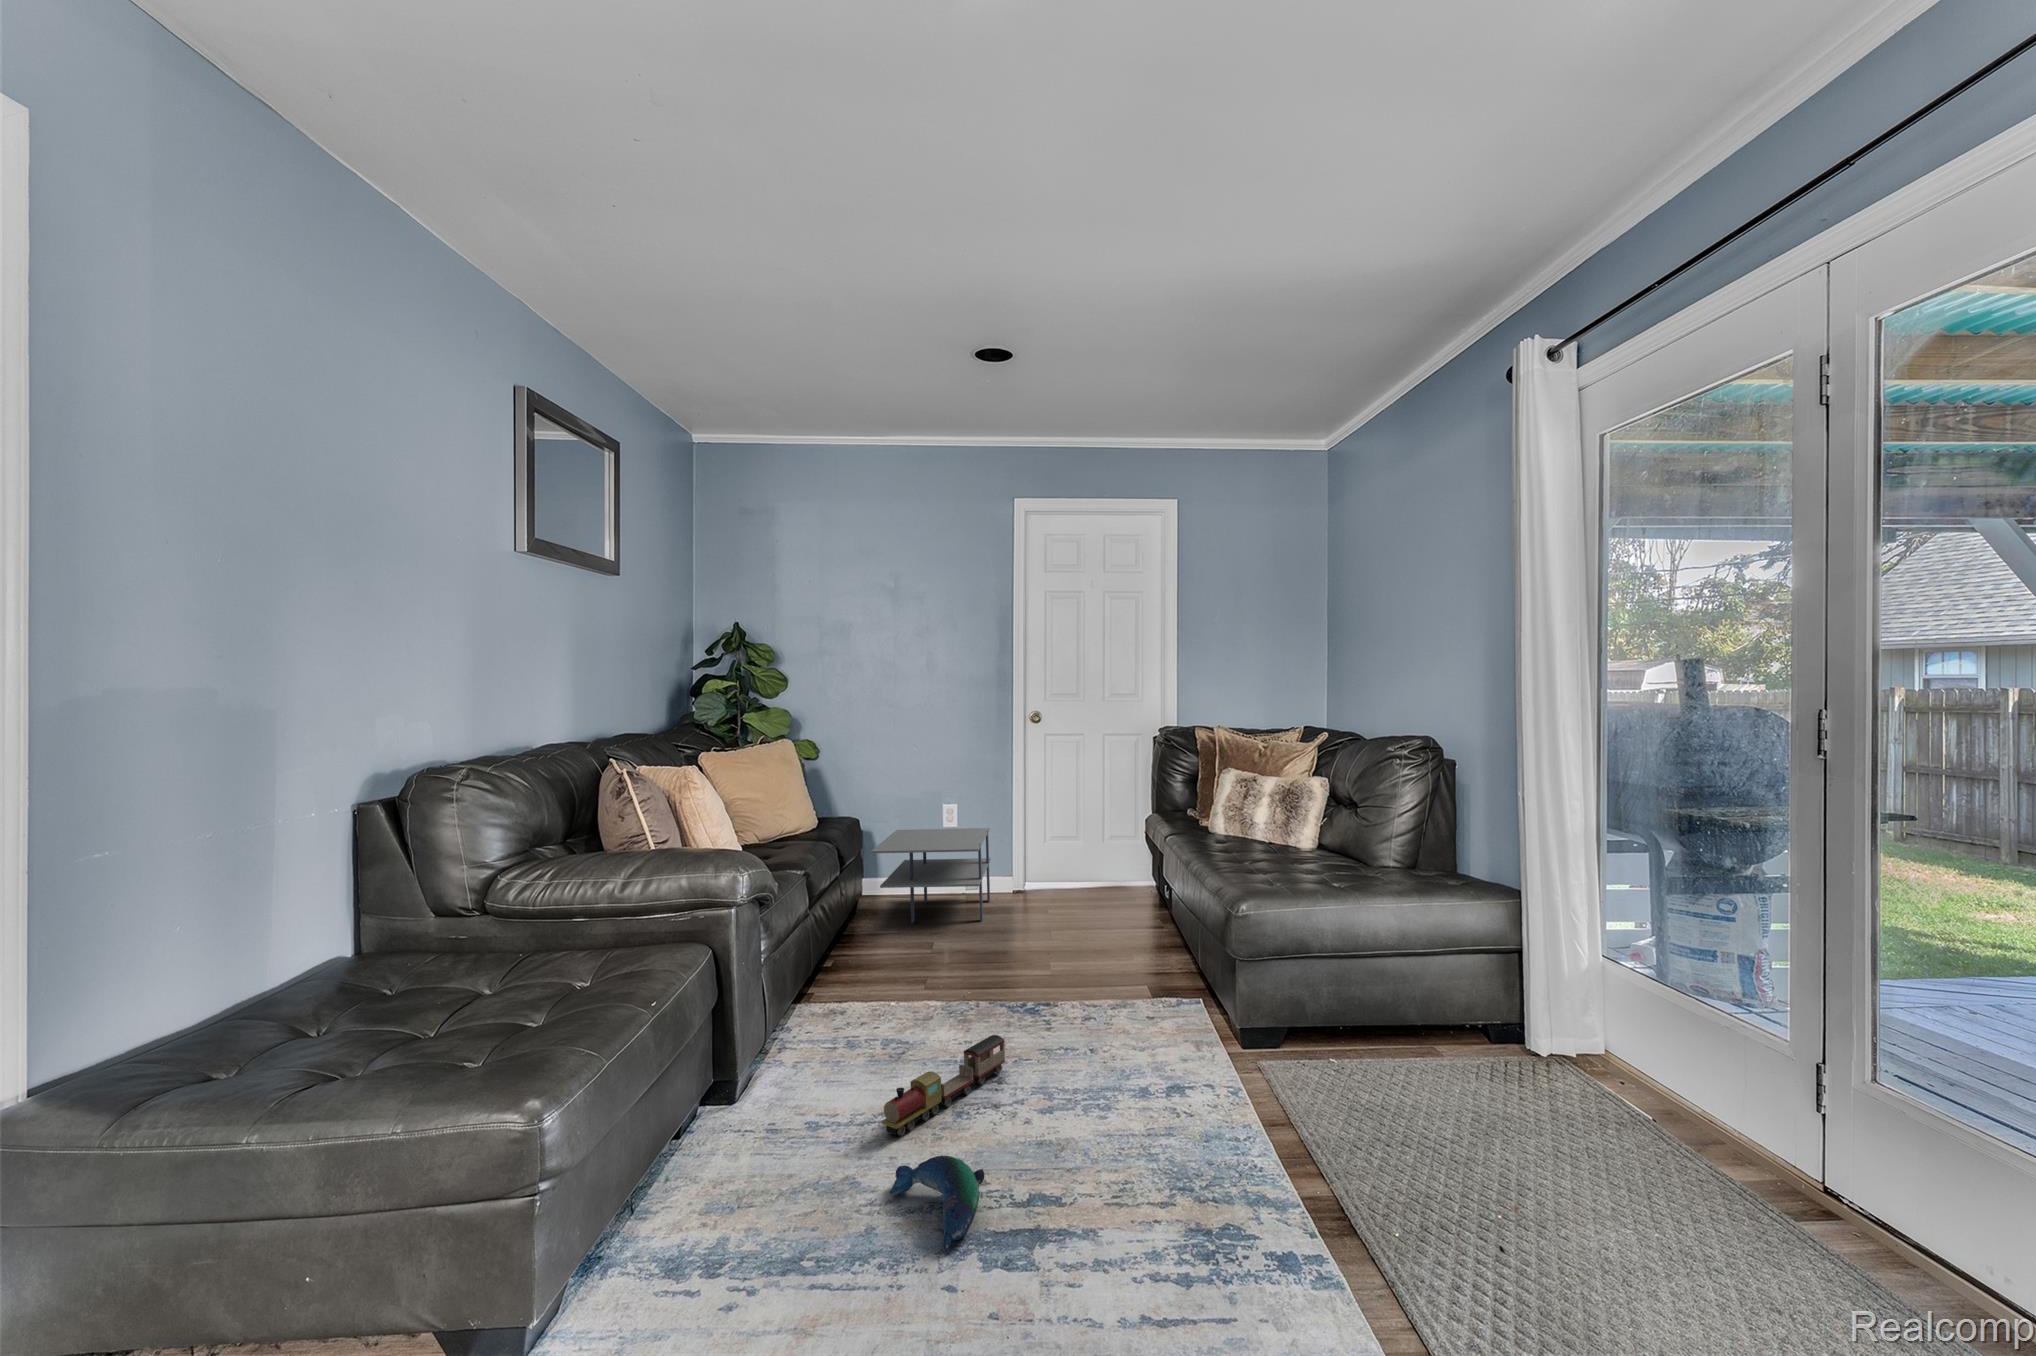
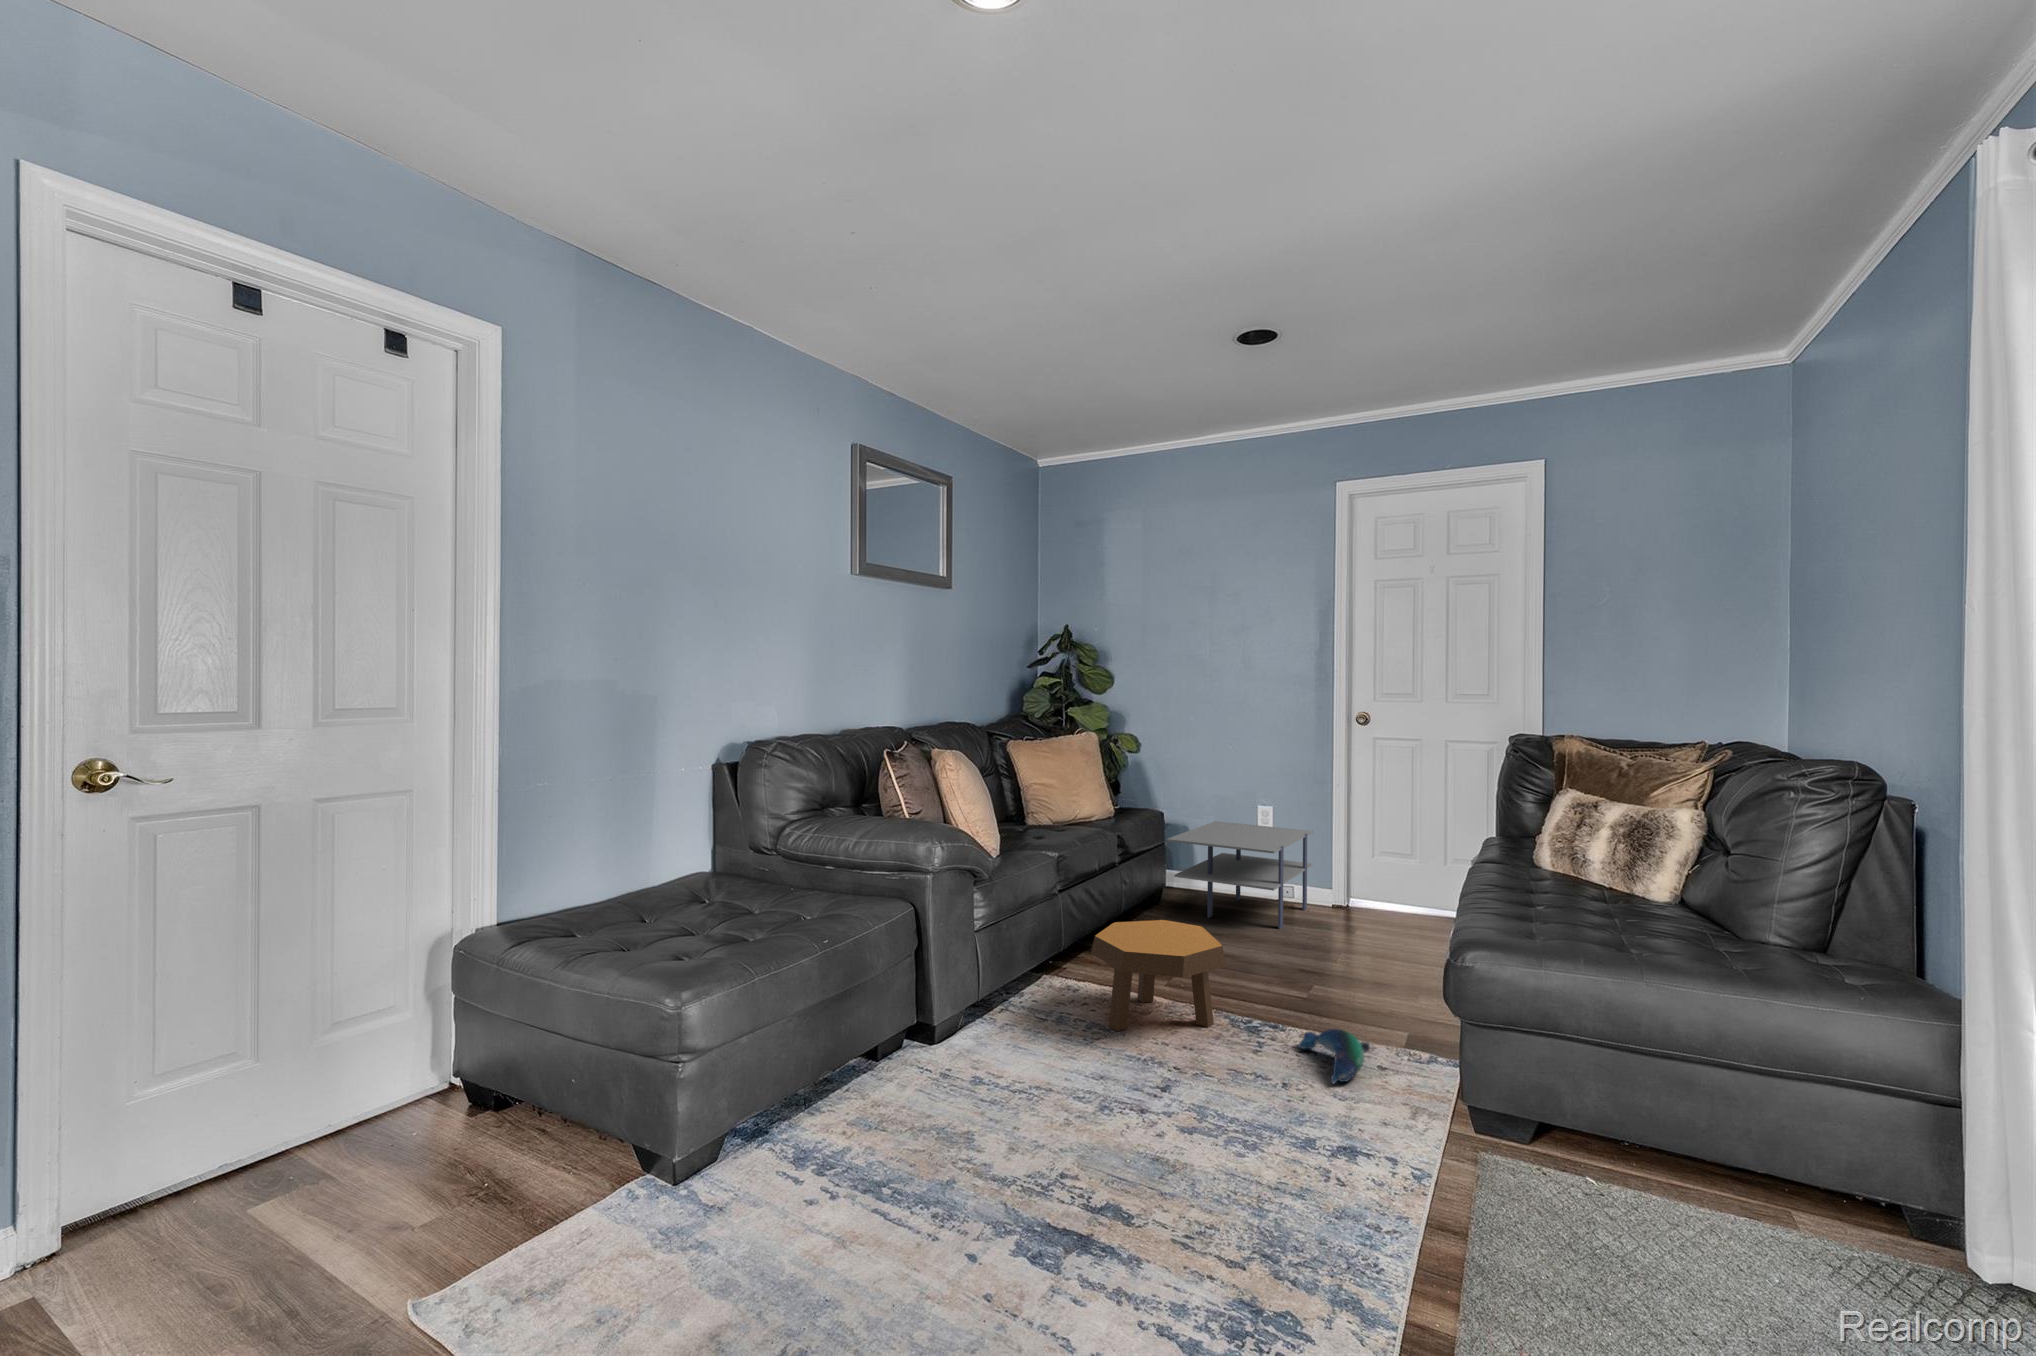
footstool: none [872,926,1003,1042] -> present [1091,920,1226,1031]
toy train: present [881,1035,1005,1136] -> none [1024,1041,1181,1113]
plush toy: present [890,1156,984,1250] -> present [1299,1029,1369,1084]

